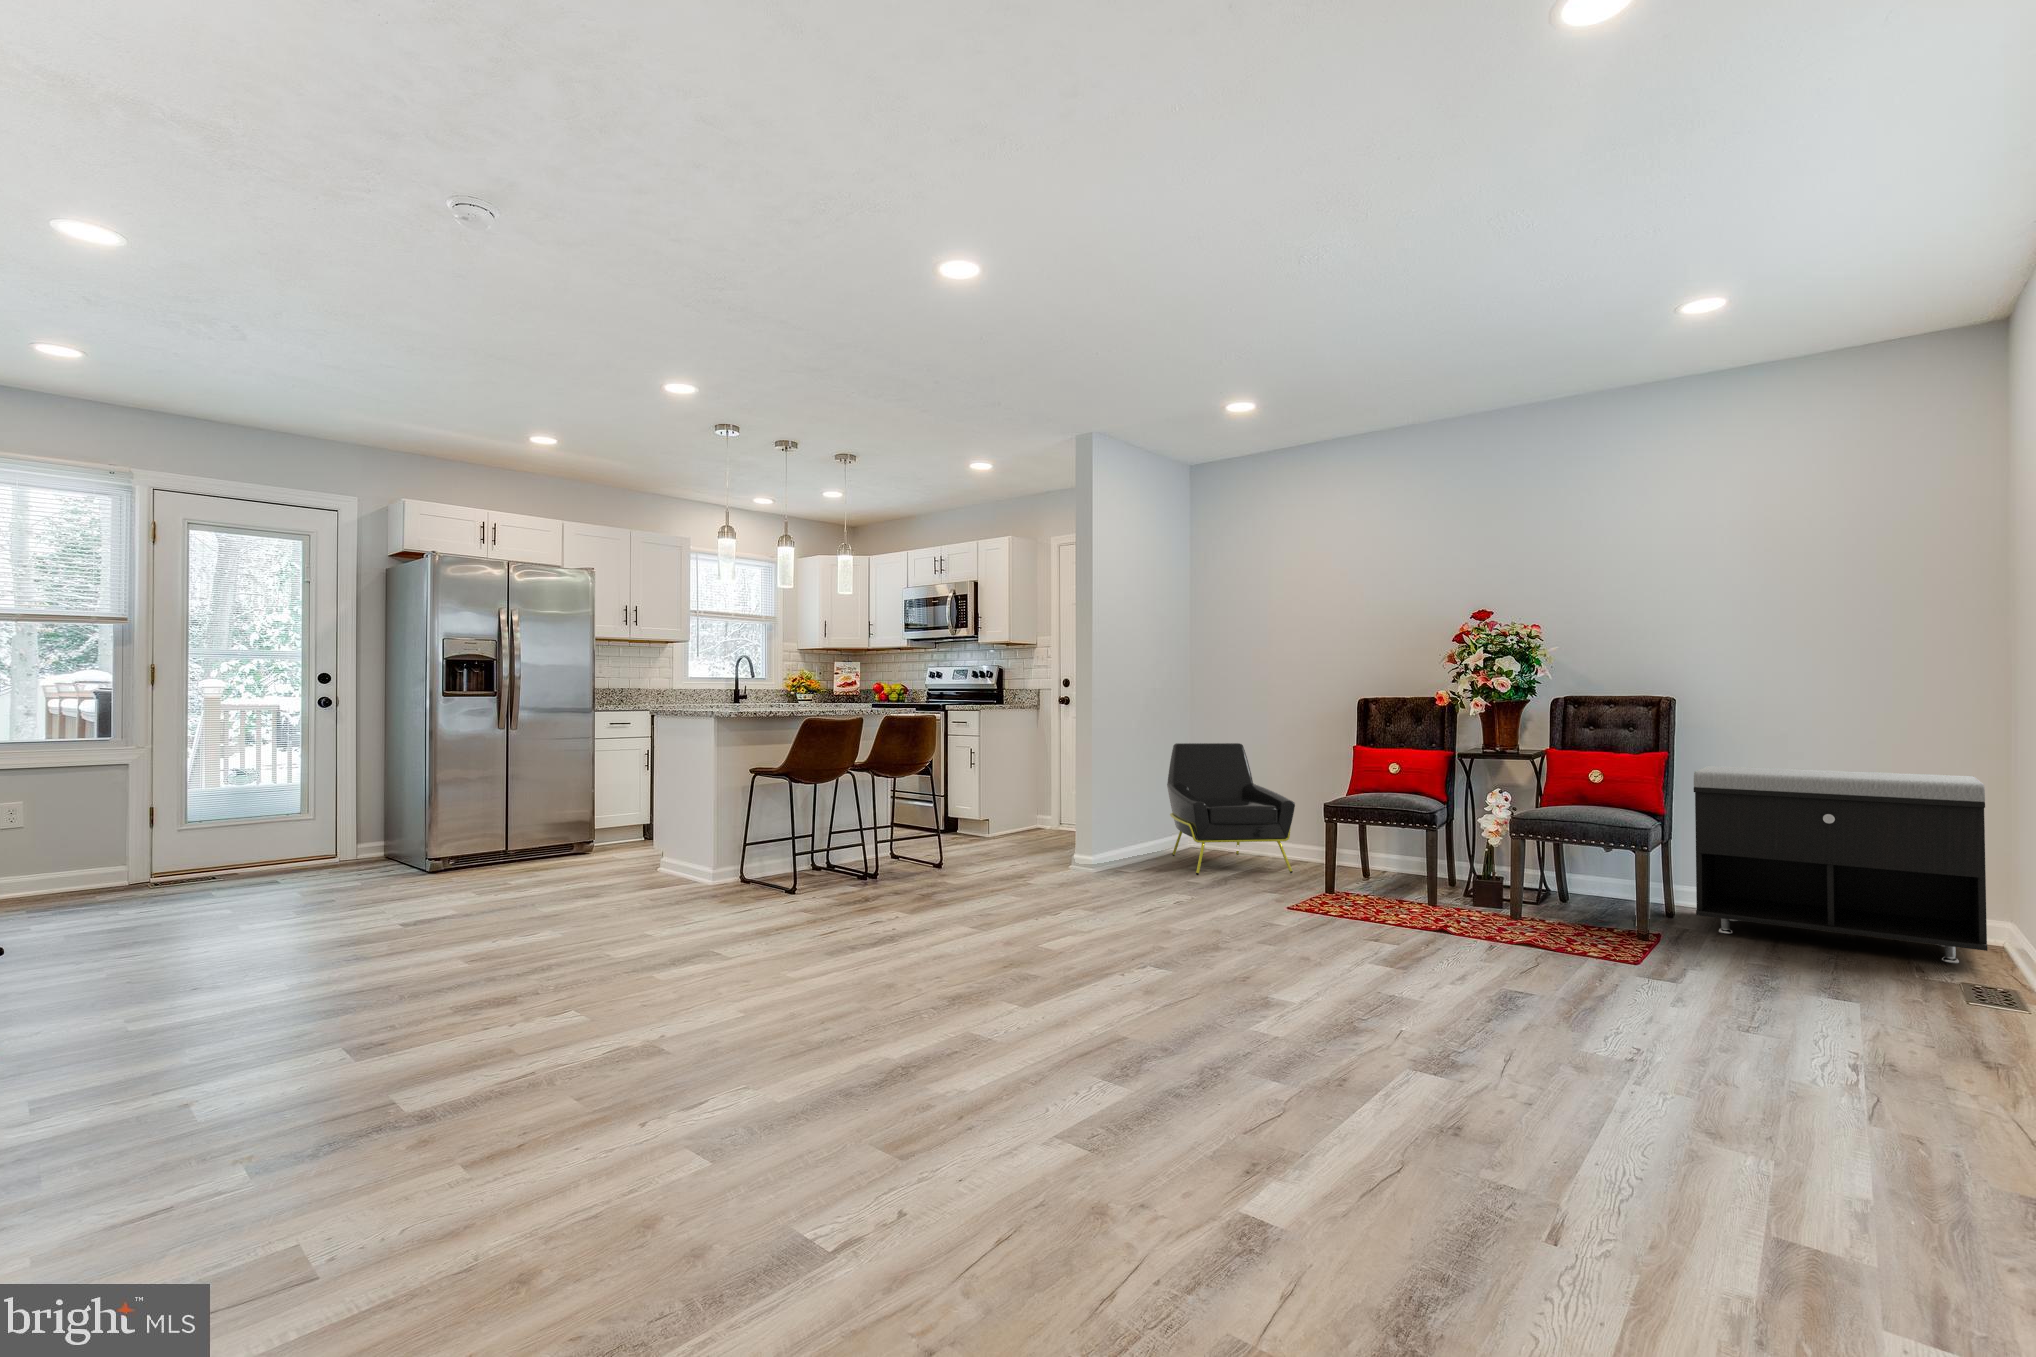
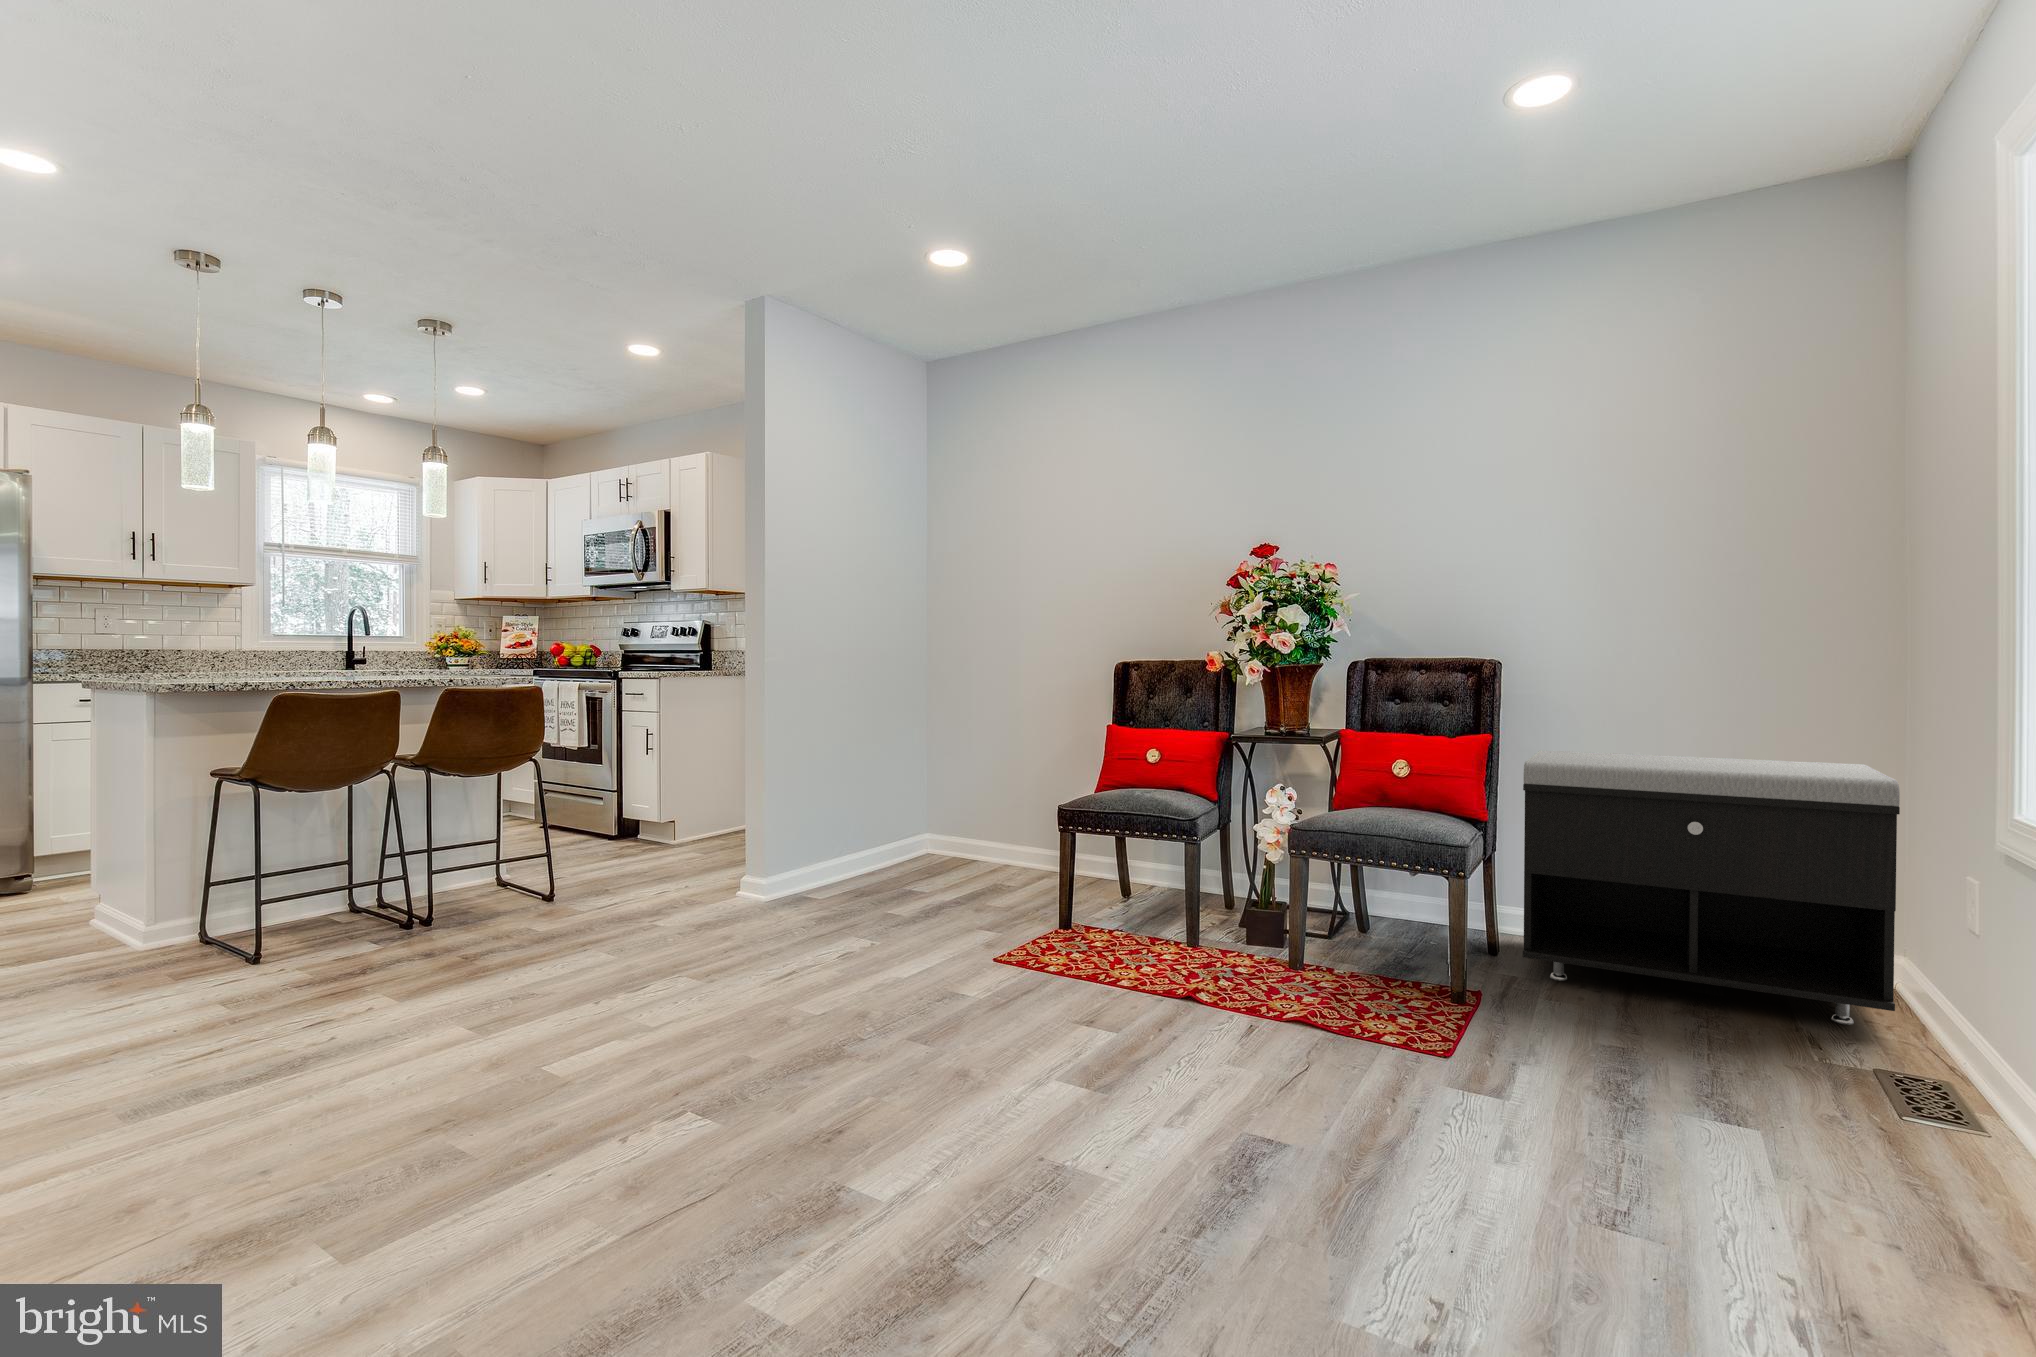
armchair: present [1167,743,1295,875] -> none [884,720,1036,901]

